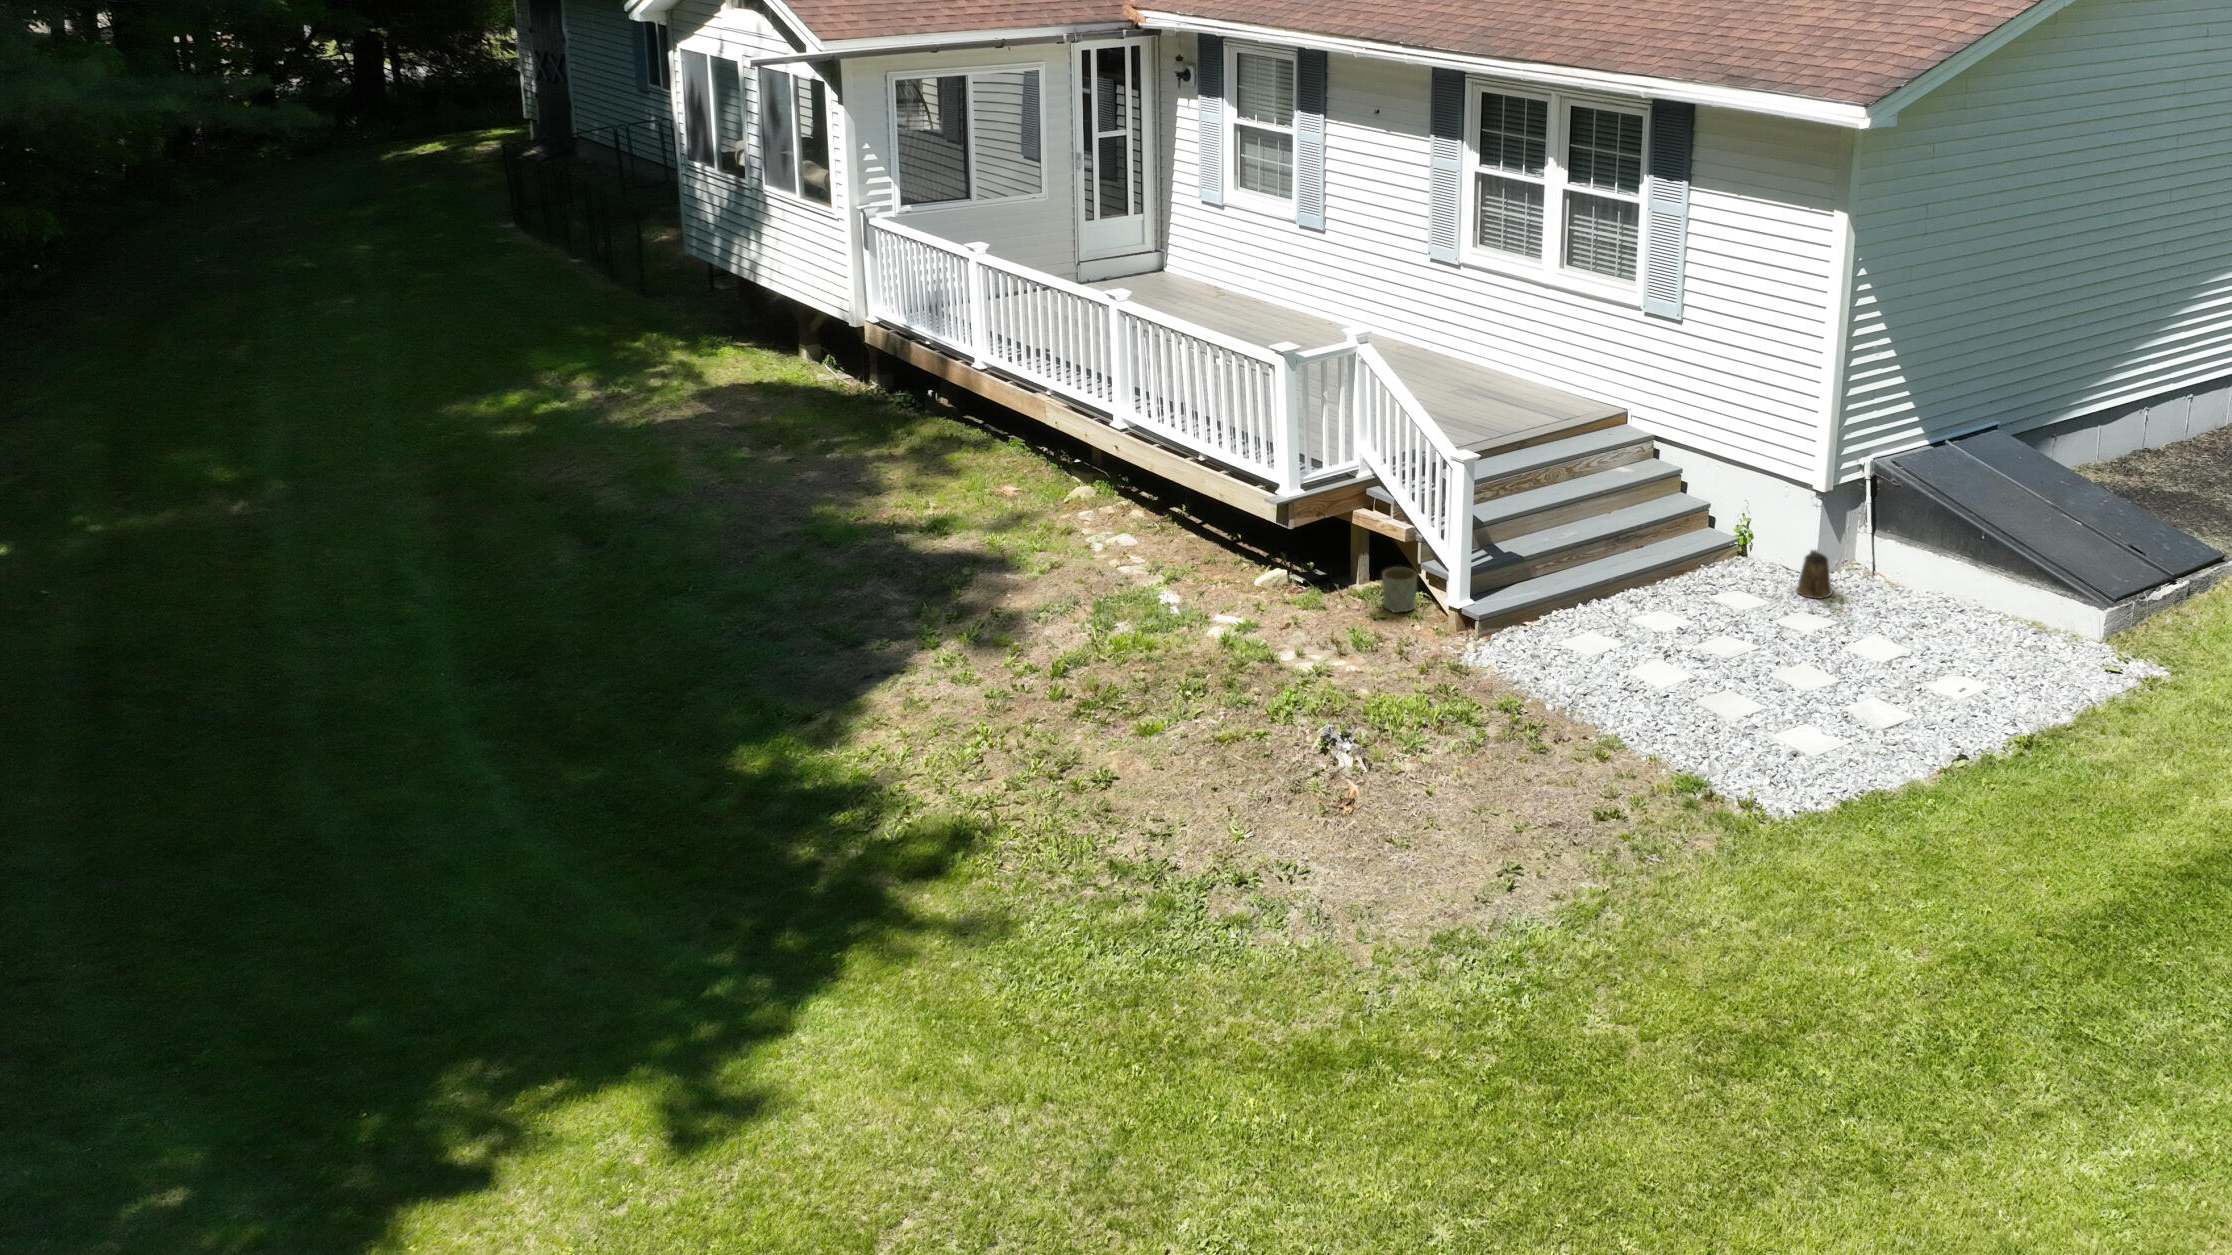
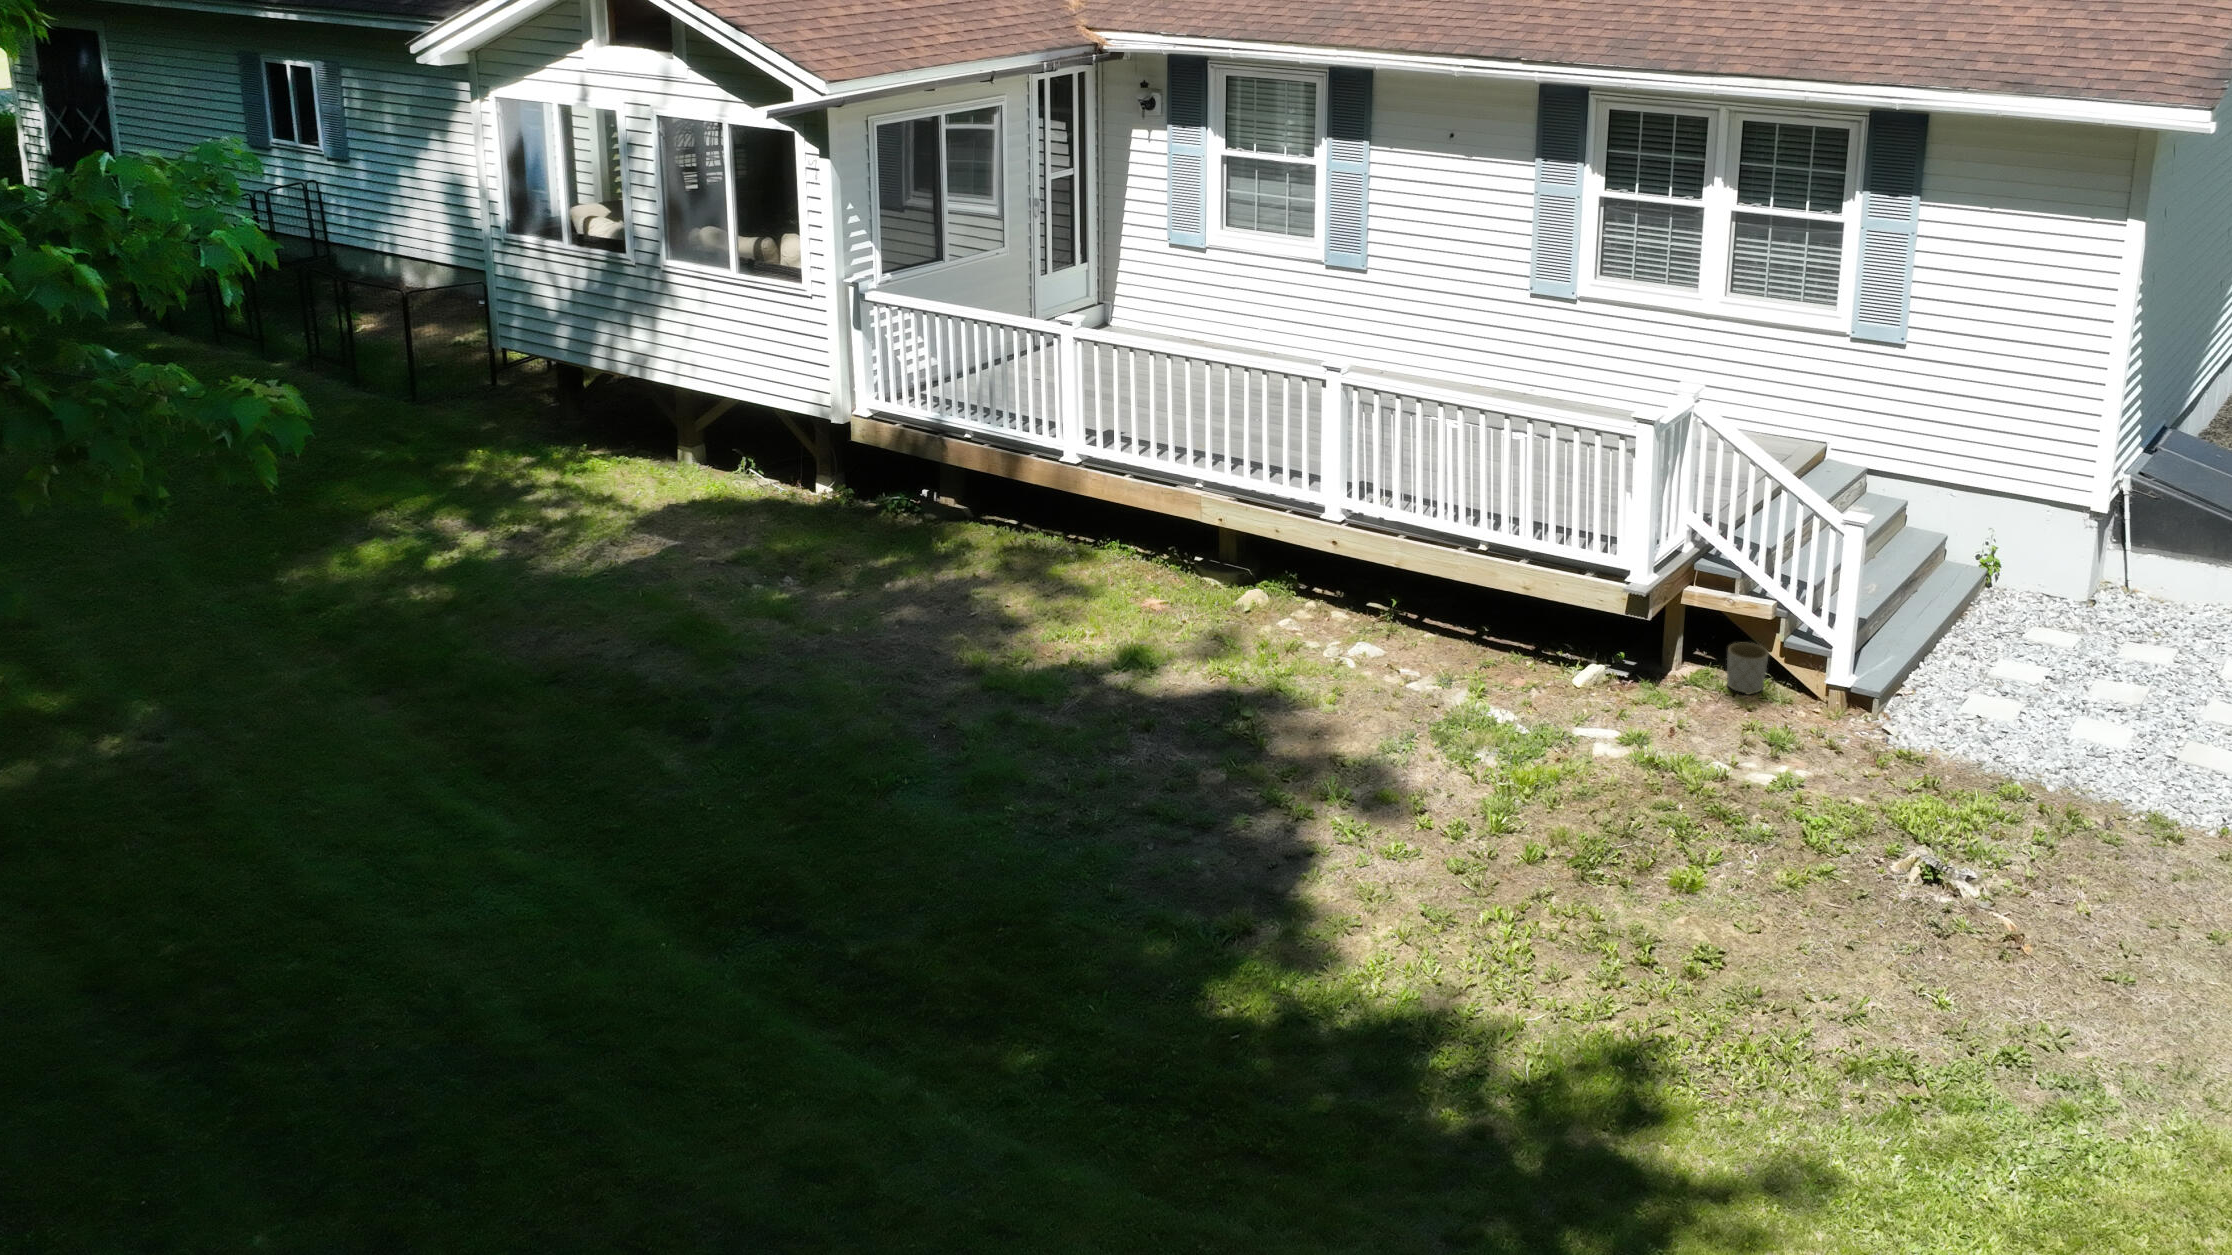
watering can: present [1796,550,1832,599] -> none [2072,564,2134,616]

